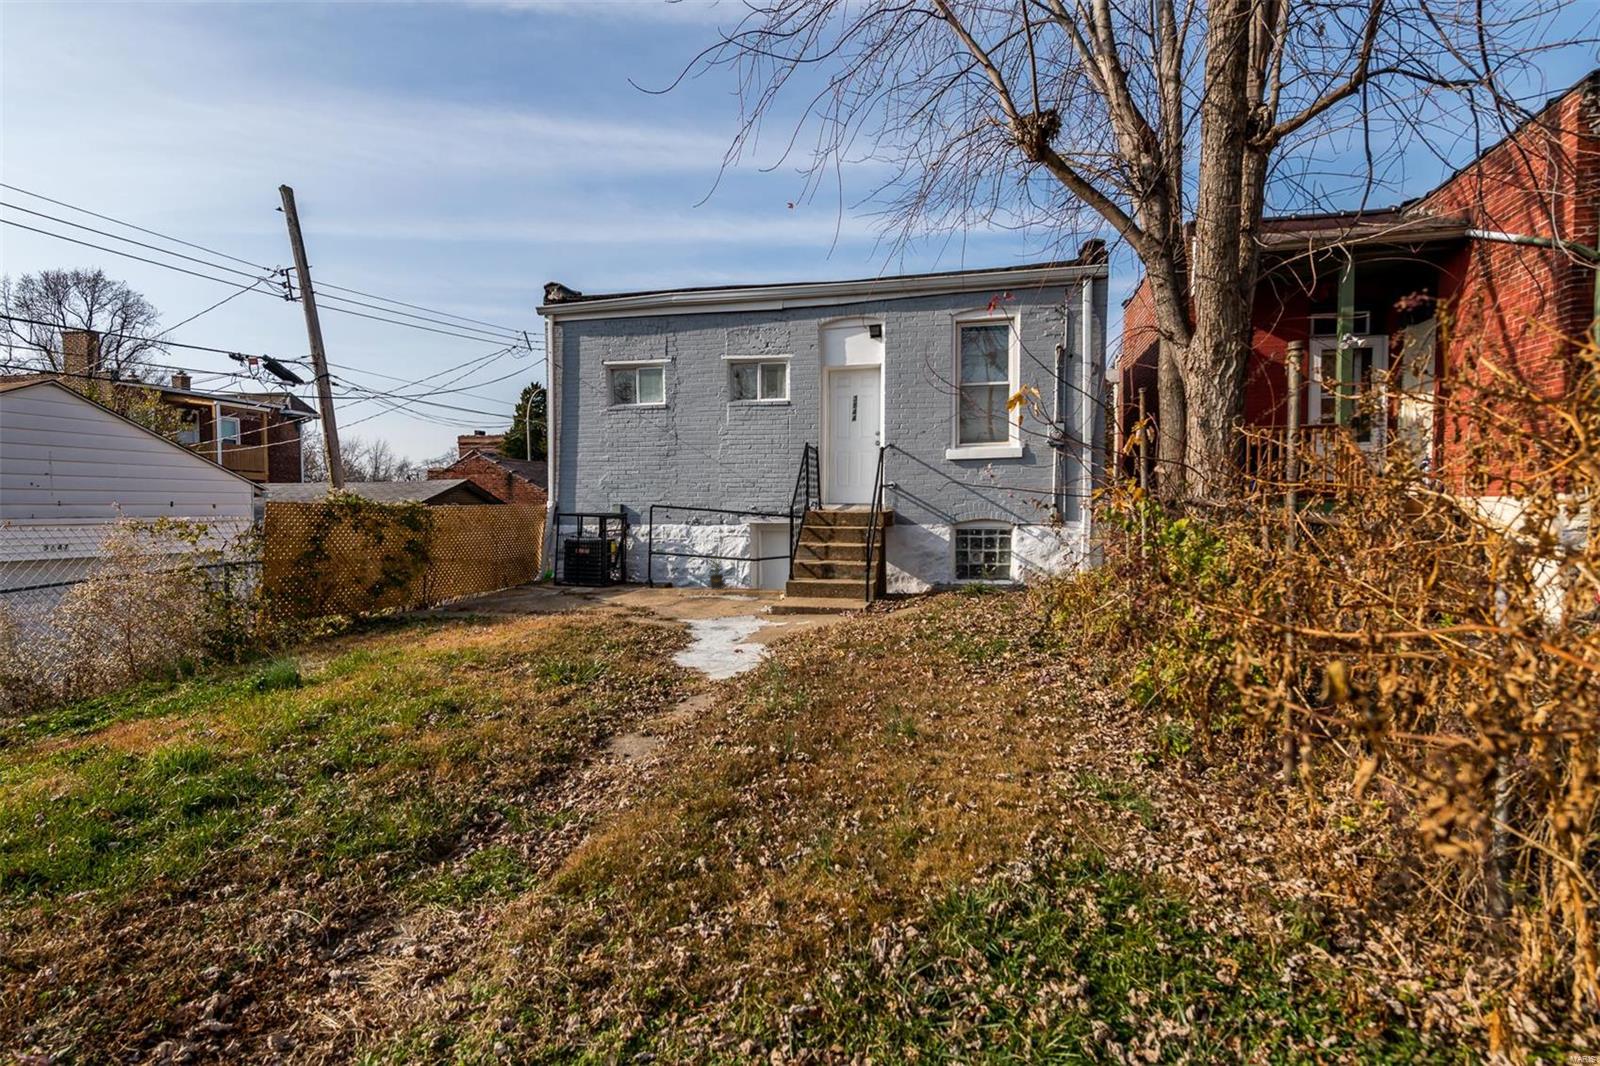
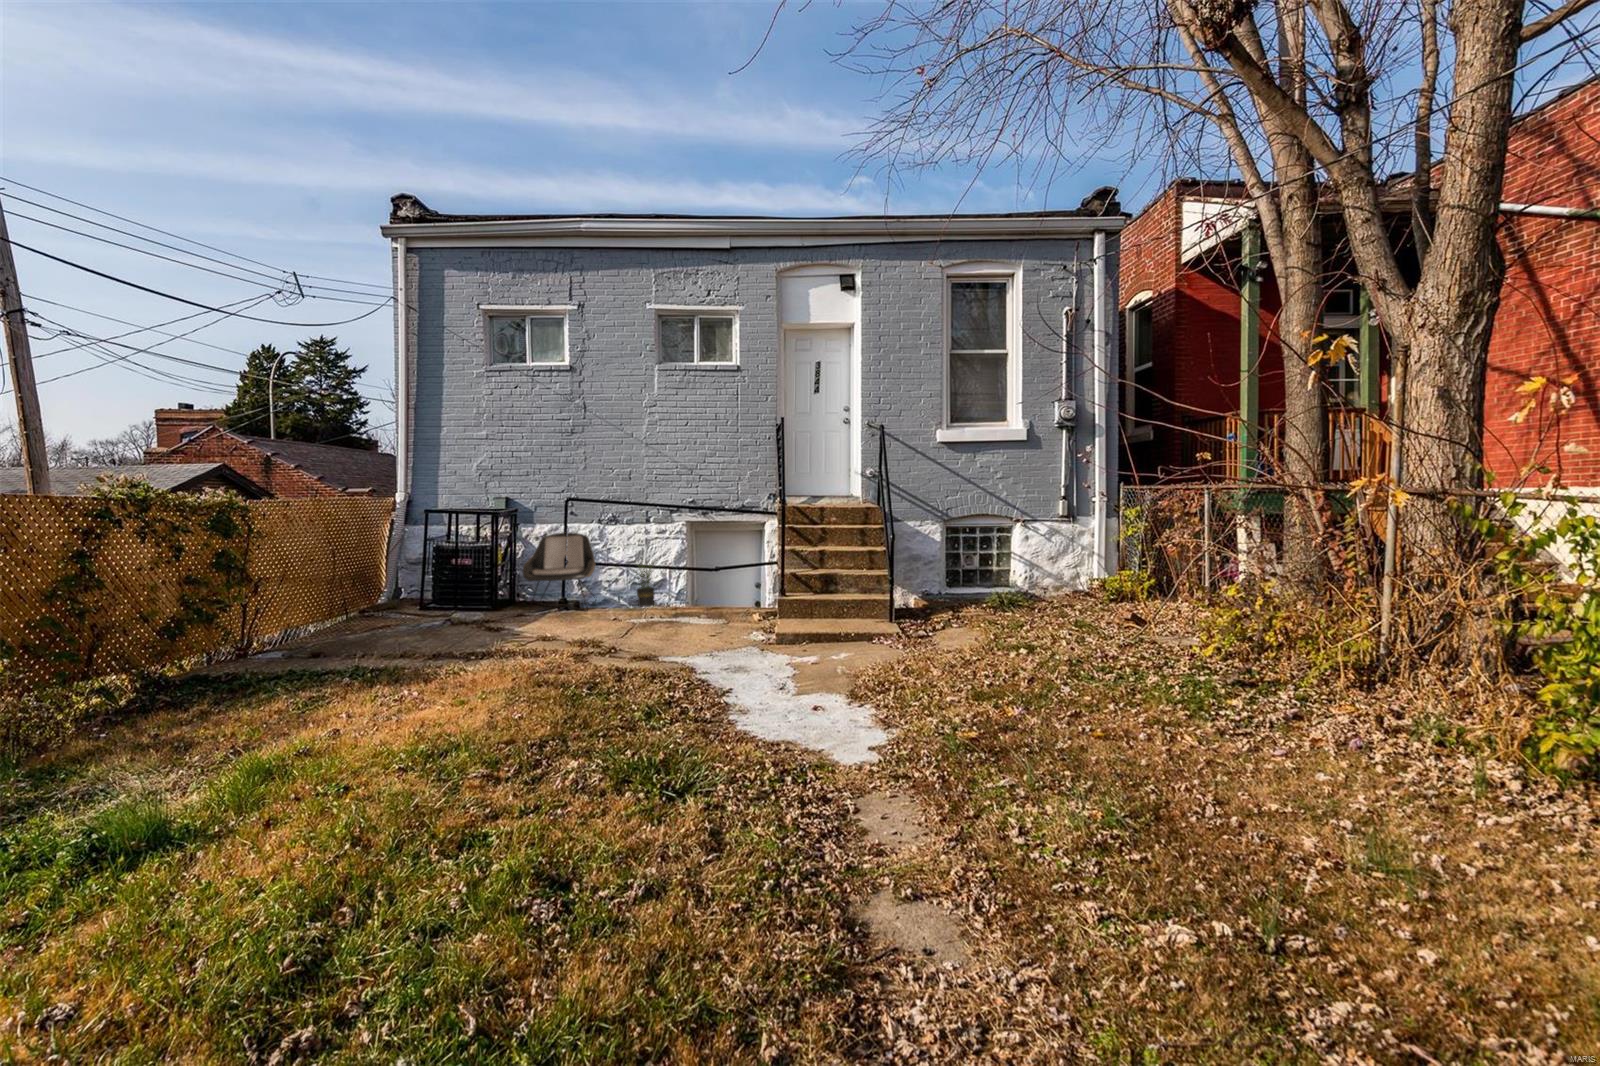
lounge chair: none [624,532,684,593] -> present [523,532,596,612]

